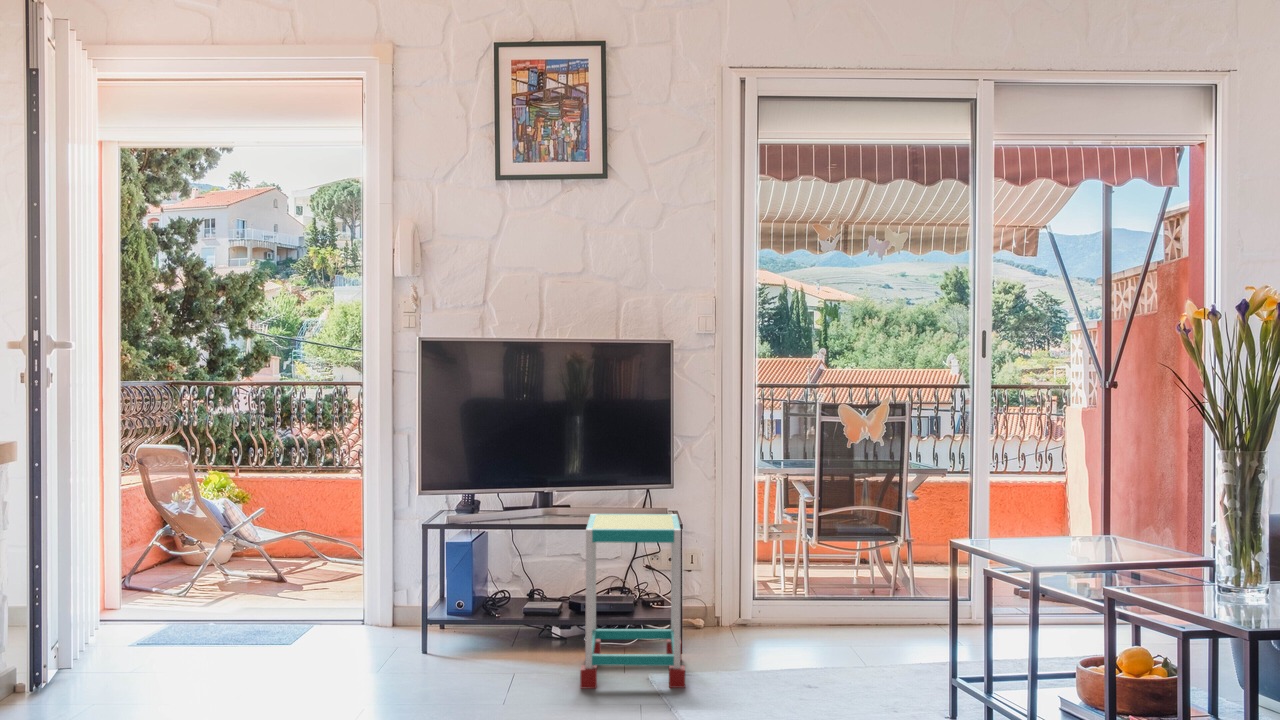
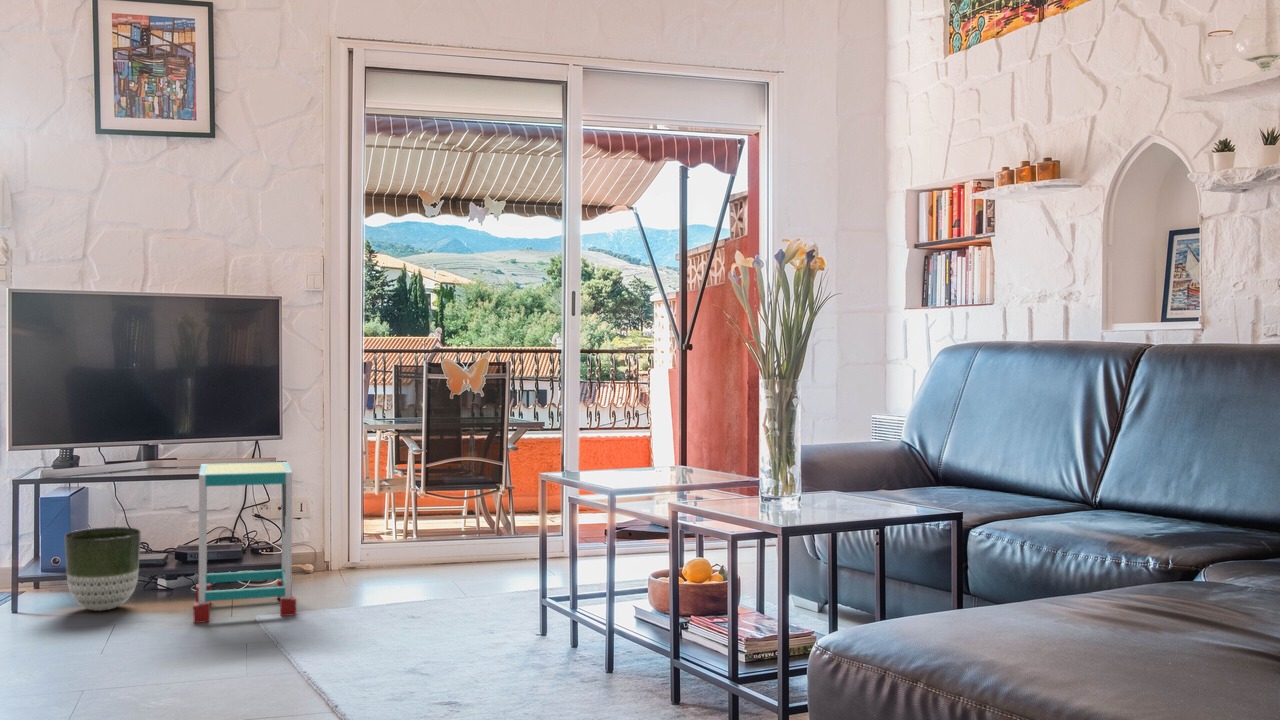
planter: none [463,573,533,660] -> present [65,527,141,611]

